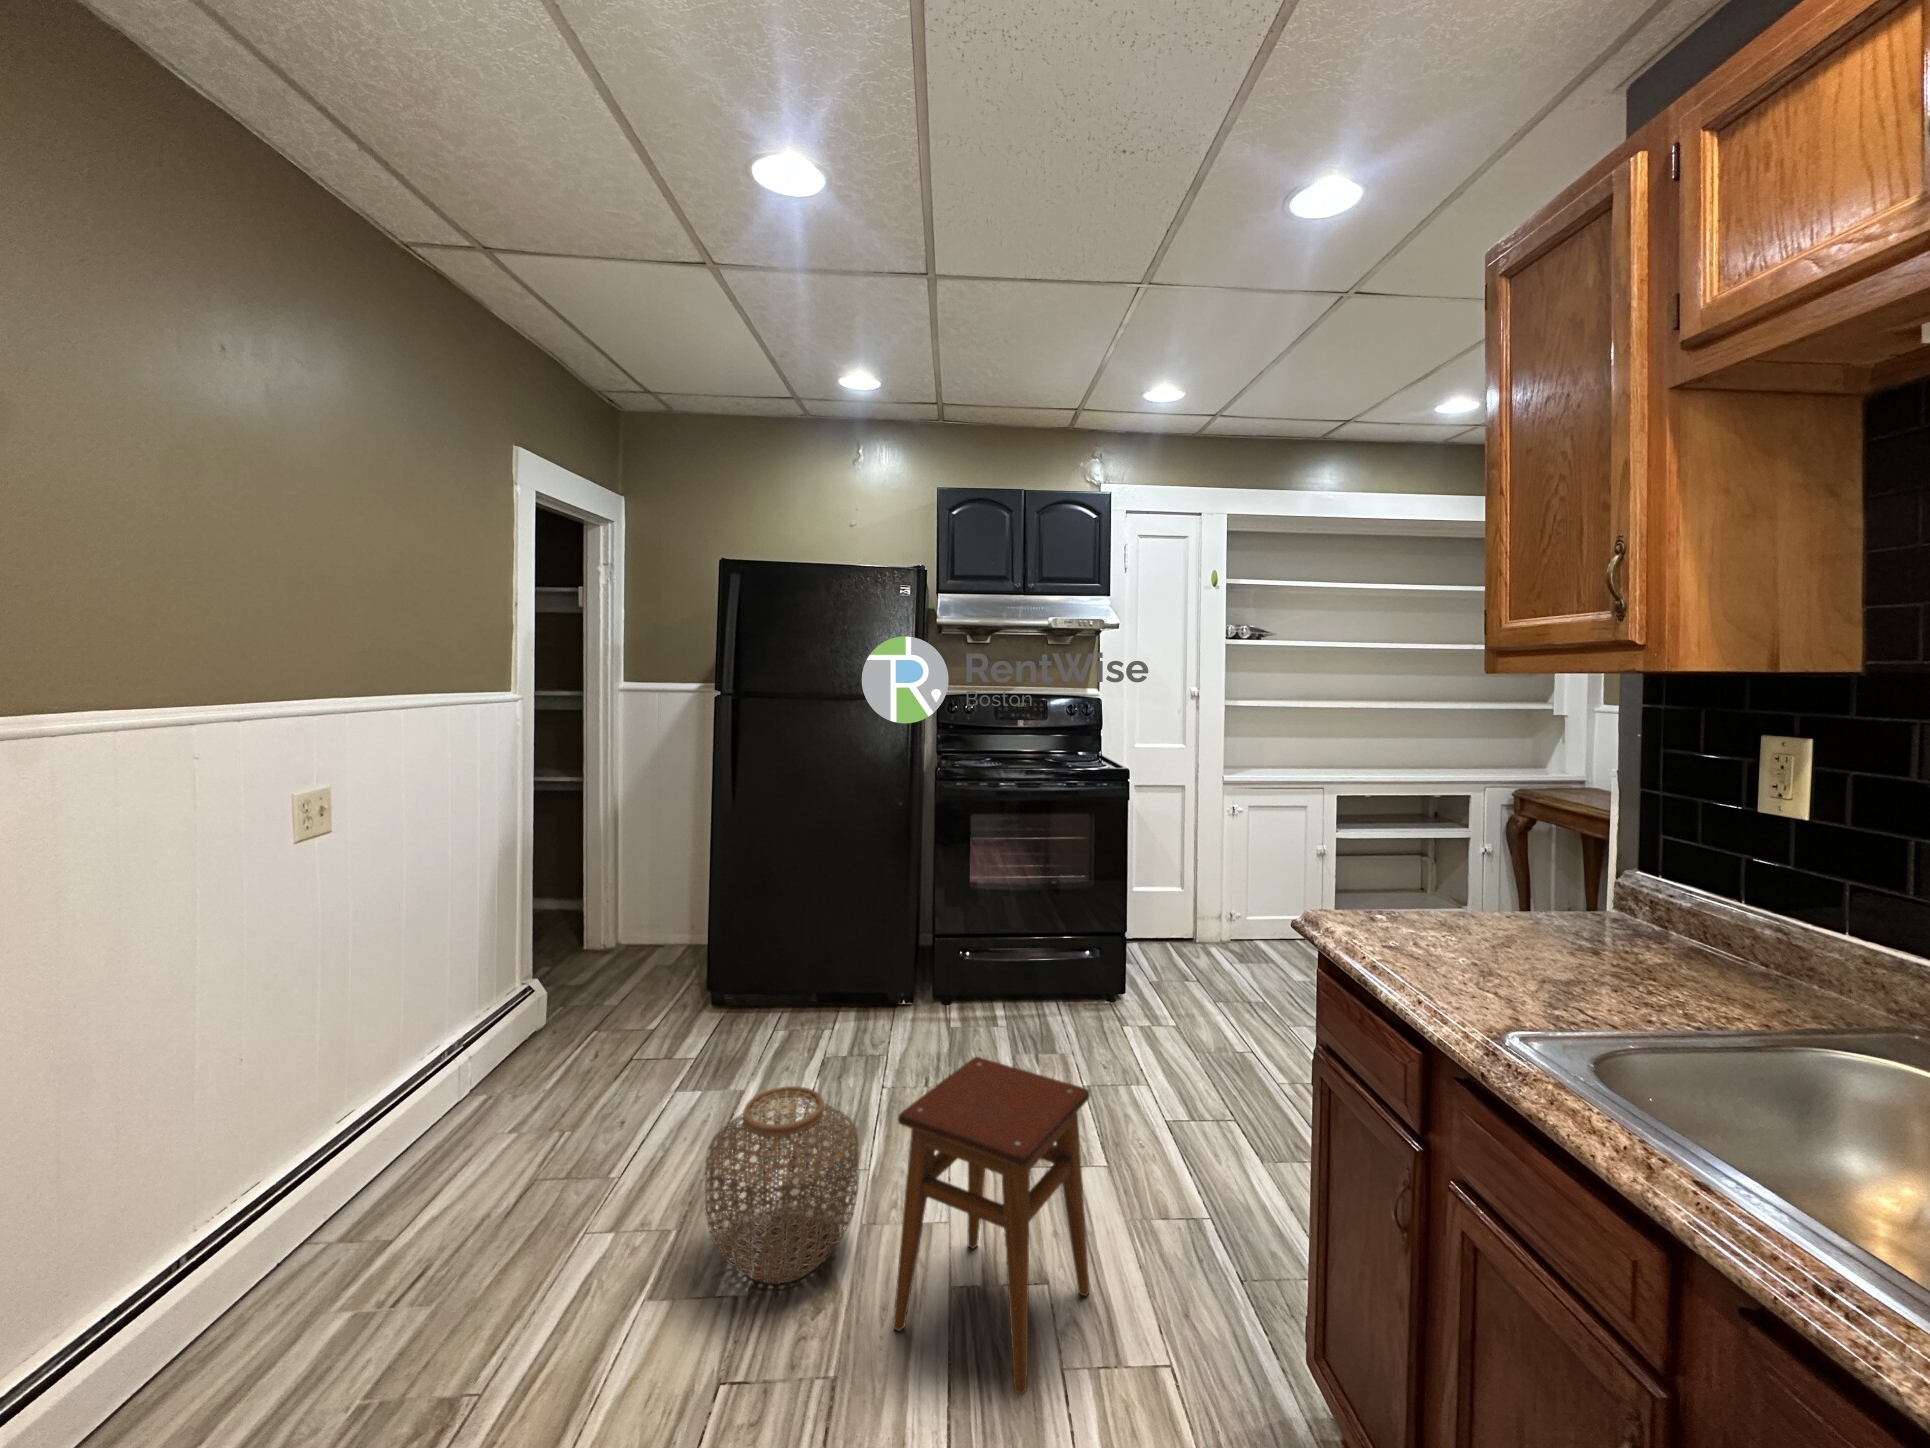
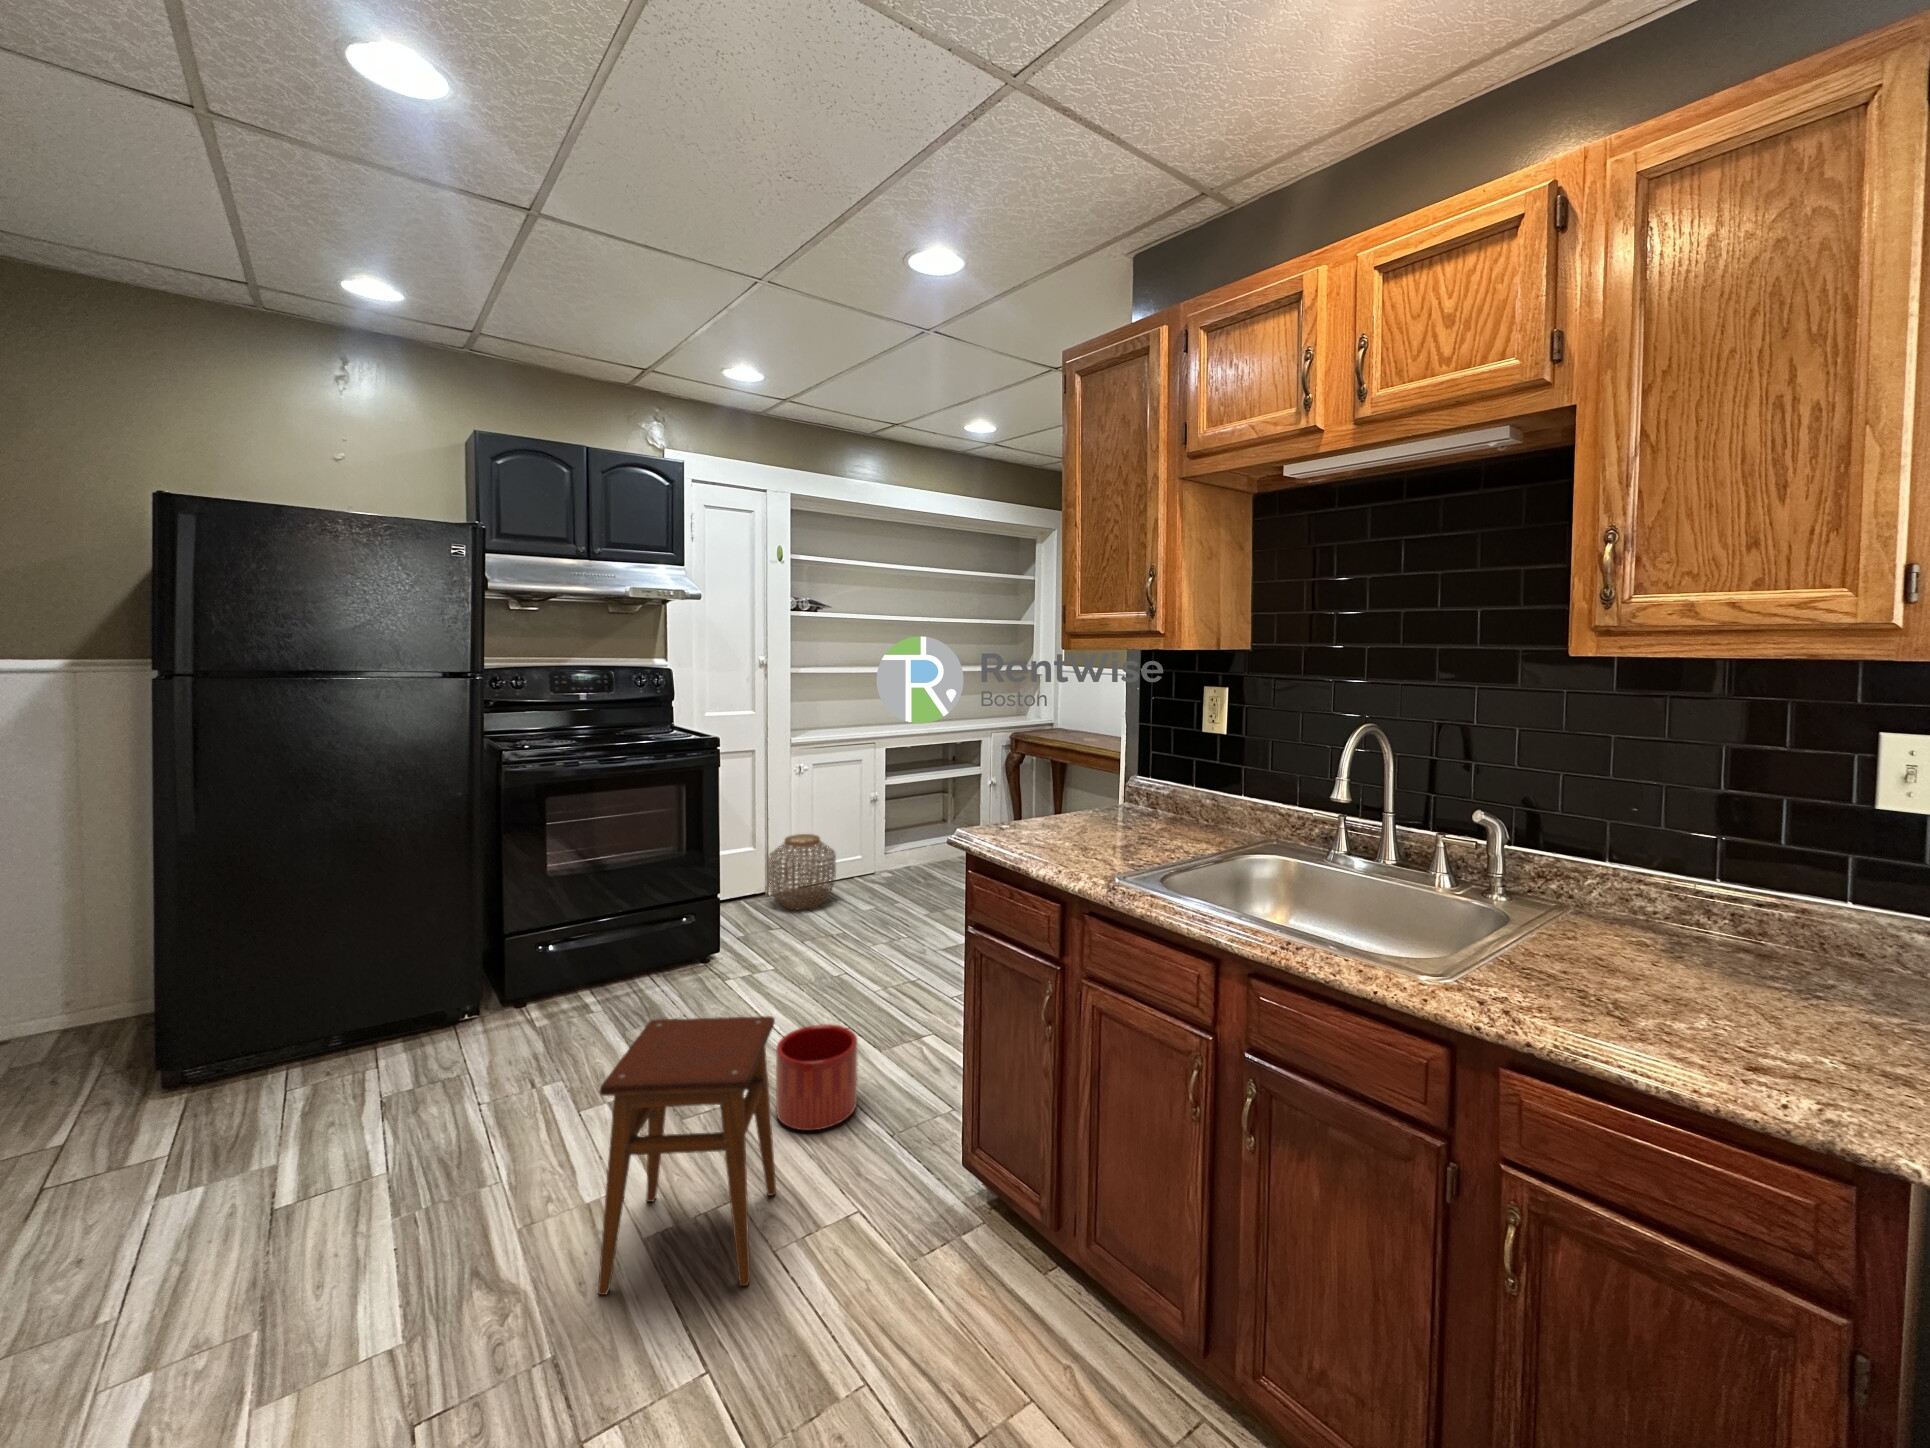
woven basket: present [705,1086,859,1283] -> present [768,834,836,910]
planter: none [1119,1108,1213,1238] -> present [776,1024,858,1130]

